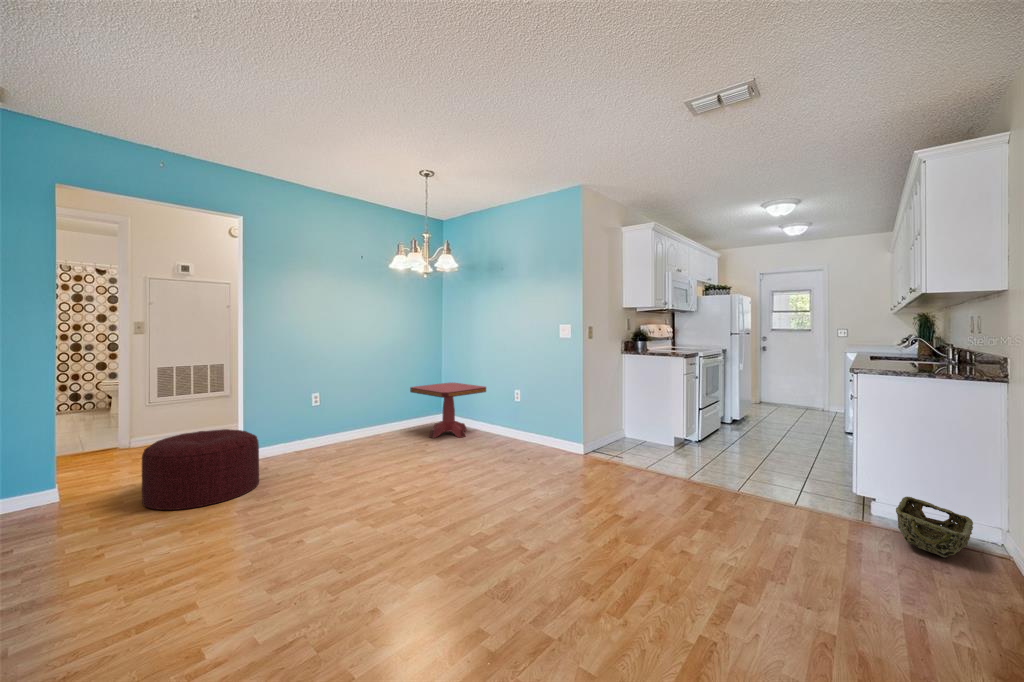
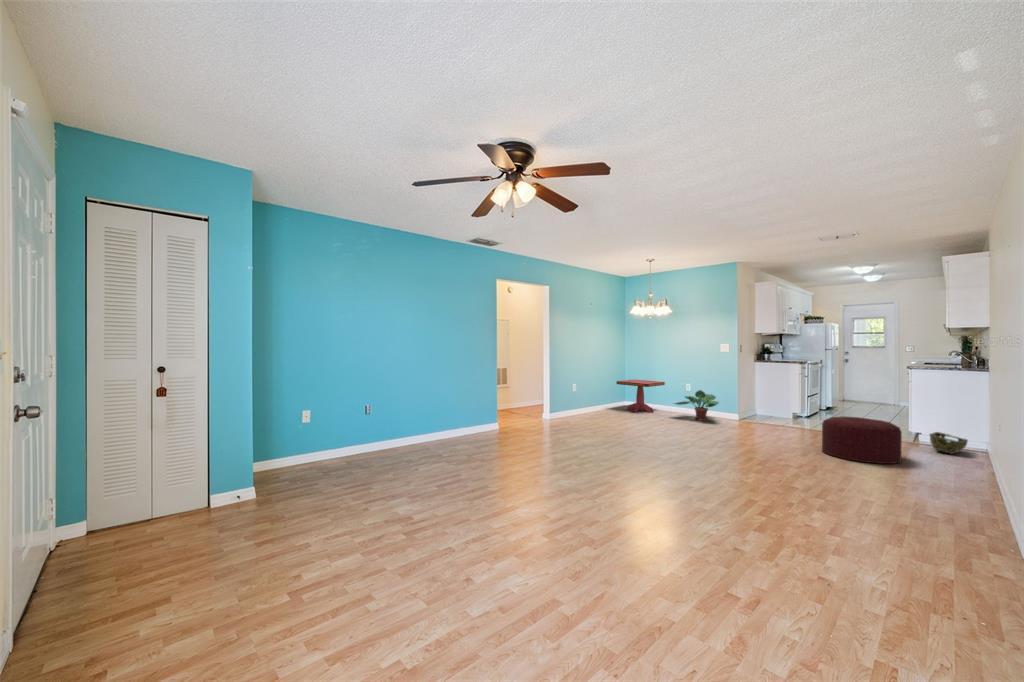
potted plant: none [477,404,549,456] -> present [675,390,719,421]
ottoman: present [142,429,259,510] -> present [822,417,902,464]

